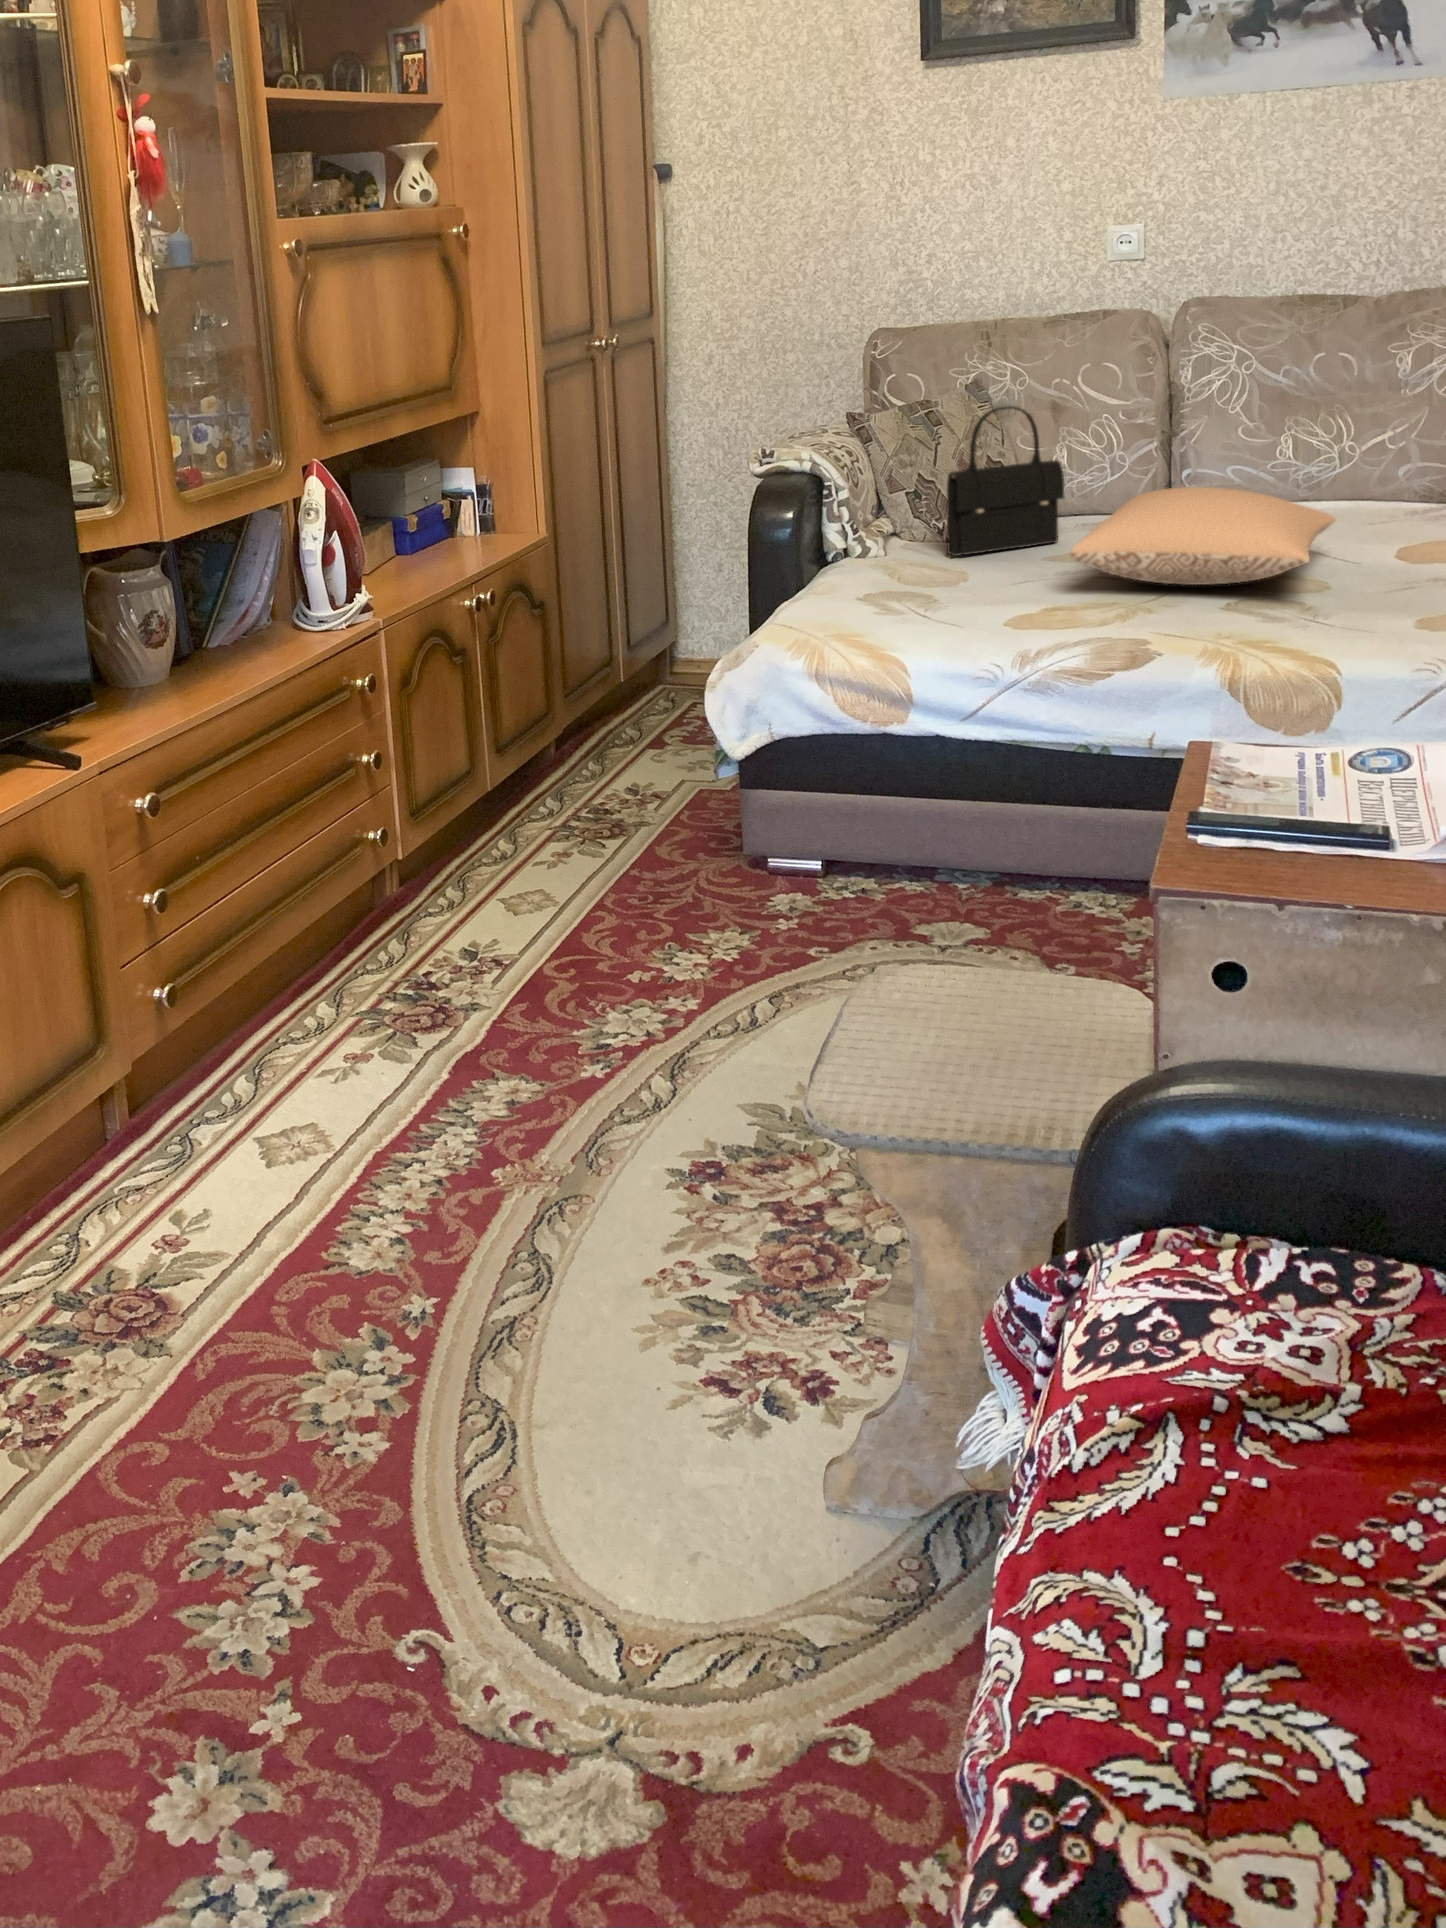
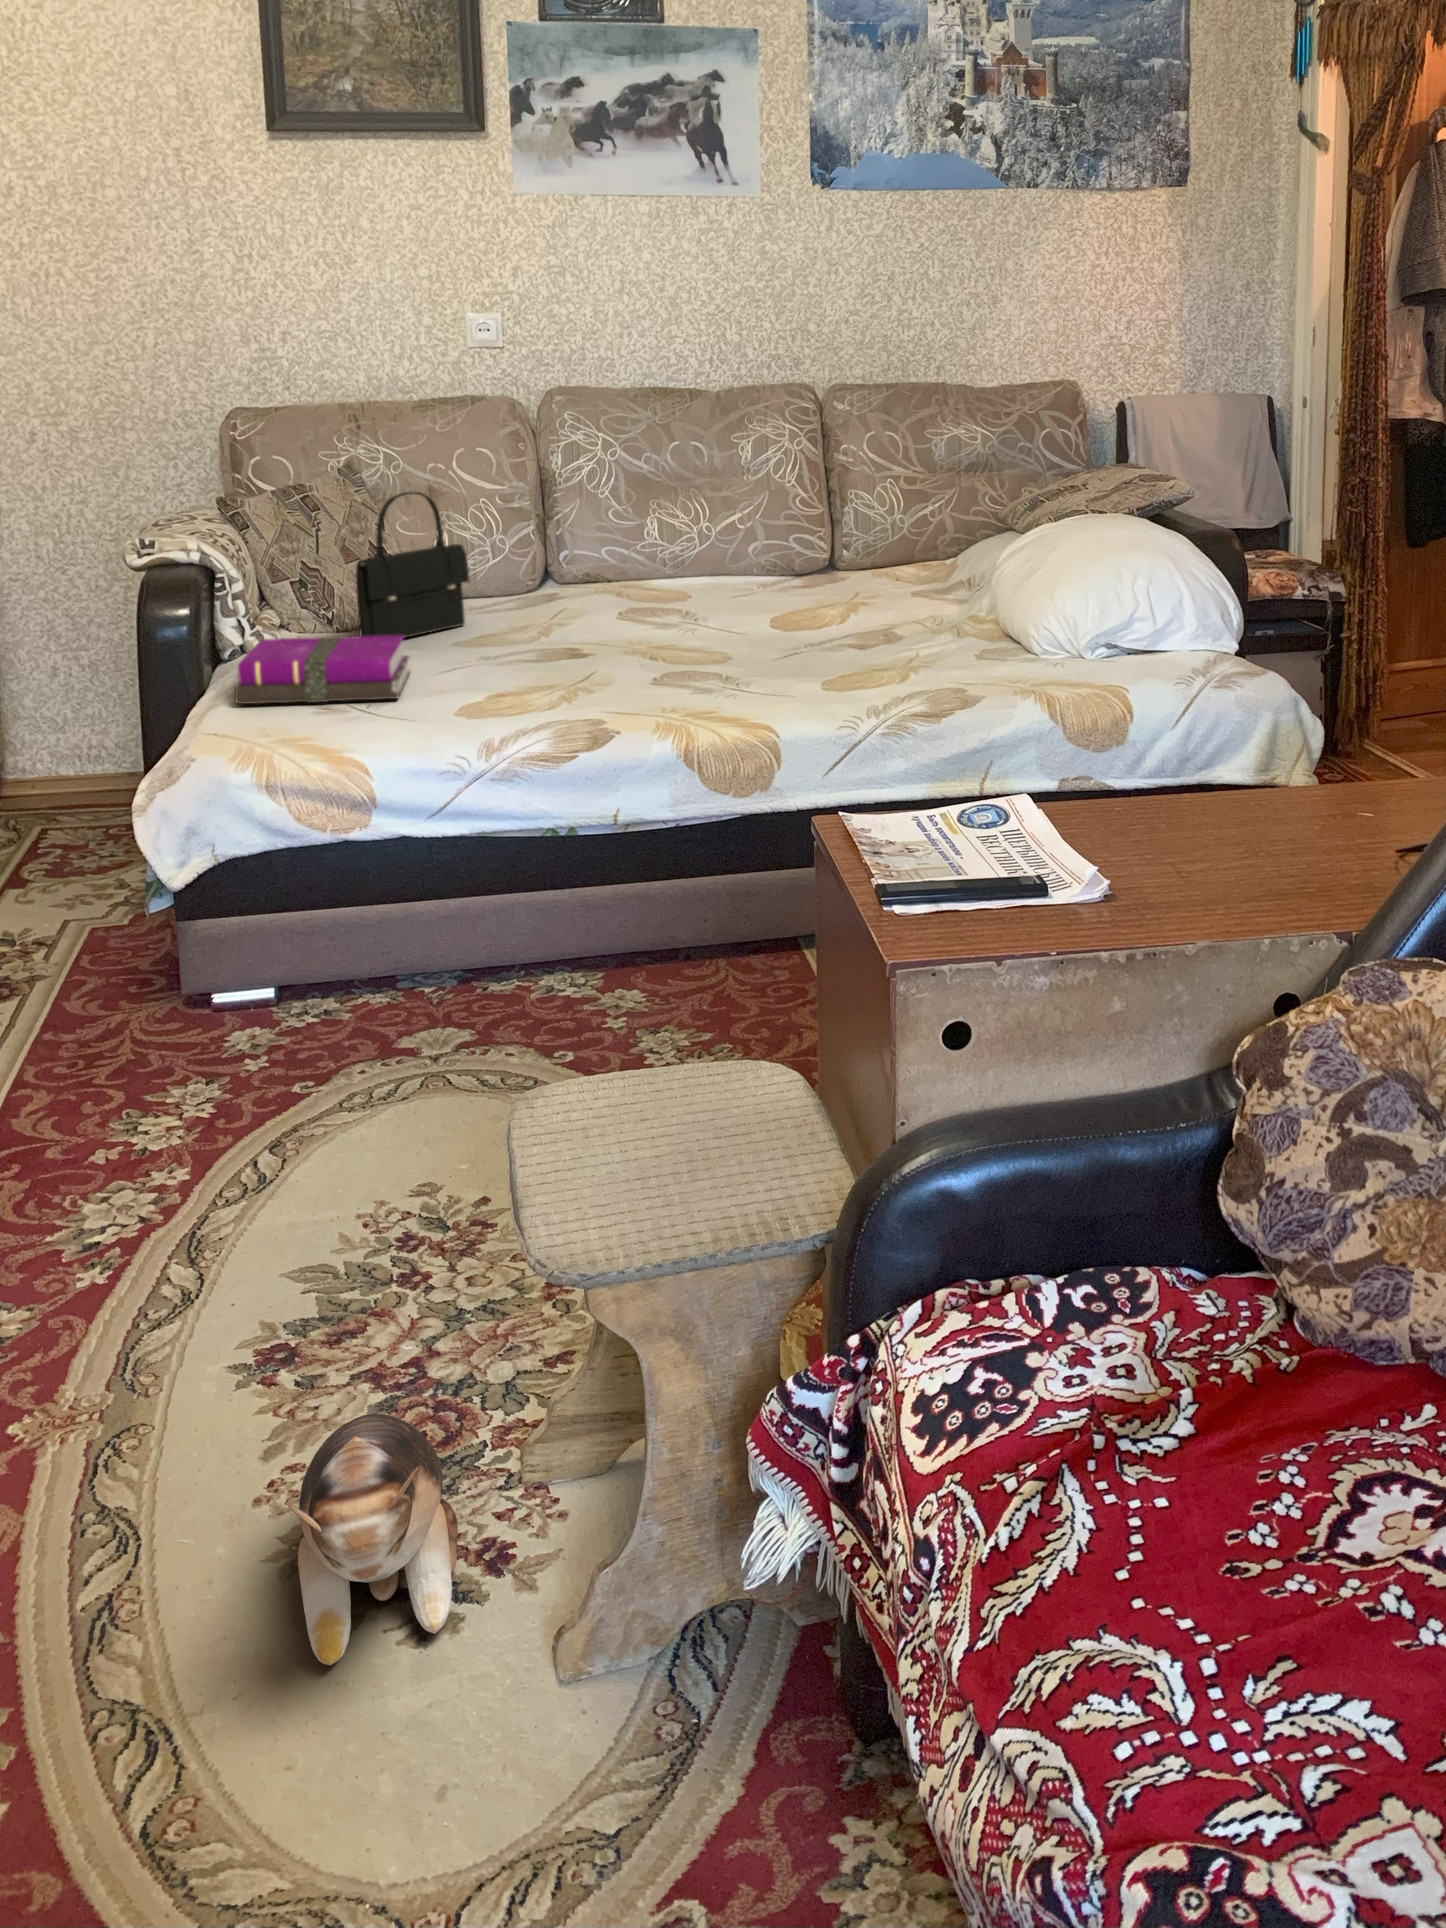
pillow: present [1070,487,1335,585] -> none [506,569,725,660]
notebook: none [810,542,983,606] -> present [235,635,410,704]
plush toy: none [602,1222,792,1430] -> present [286,1414,458,1666]

